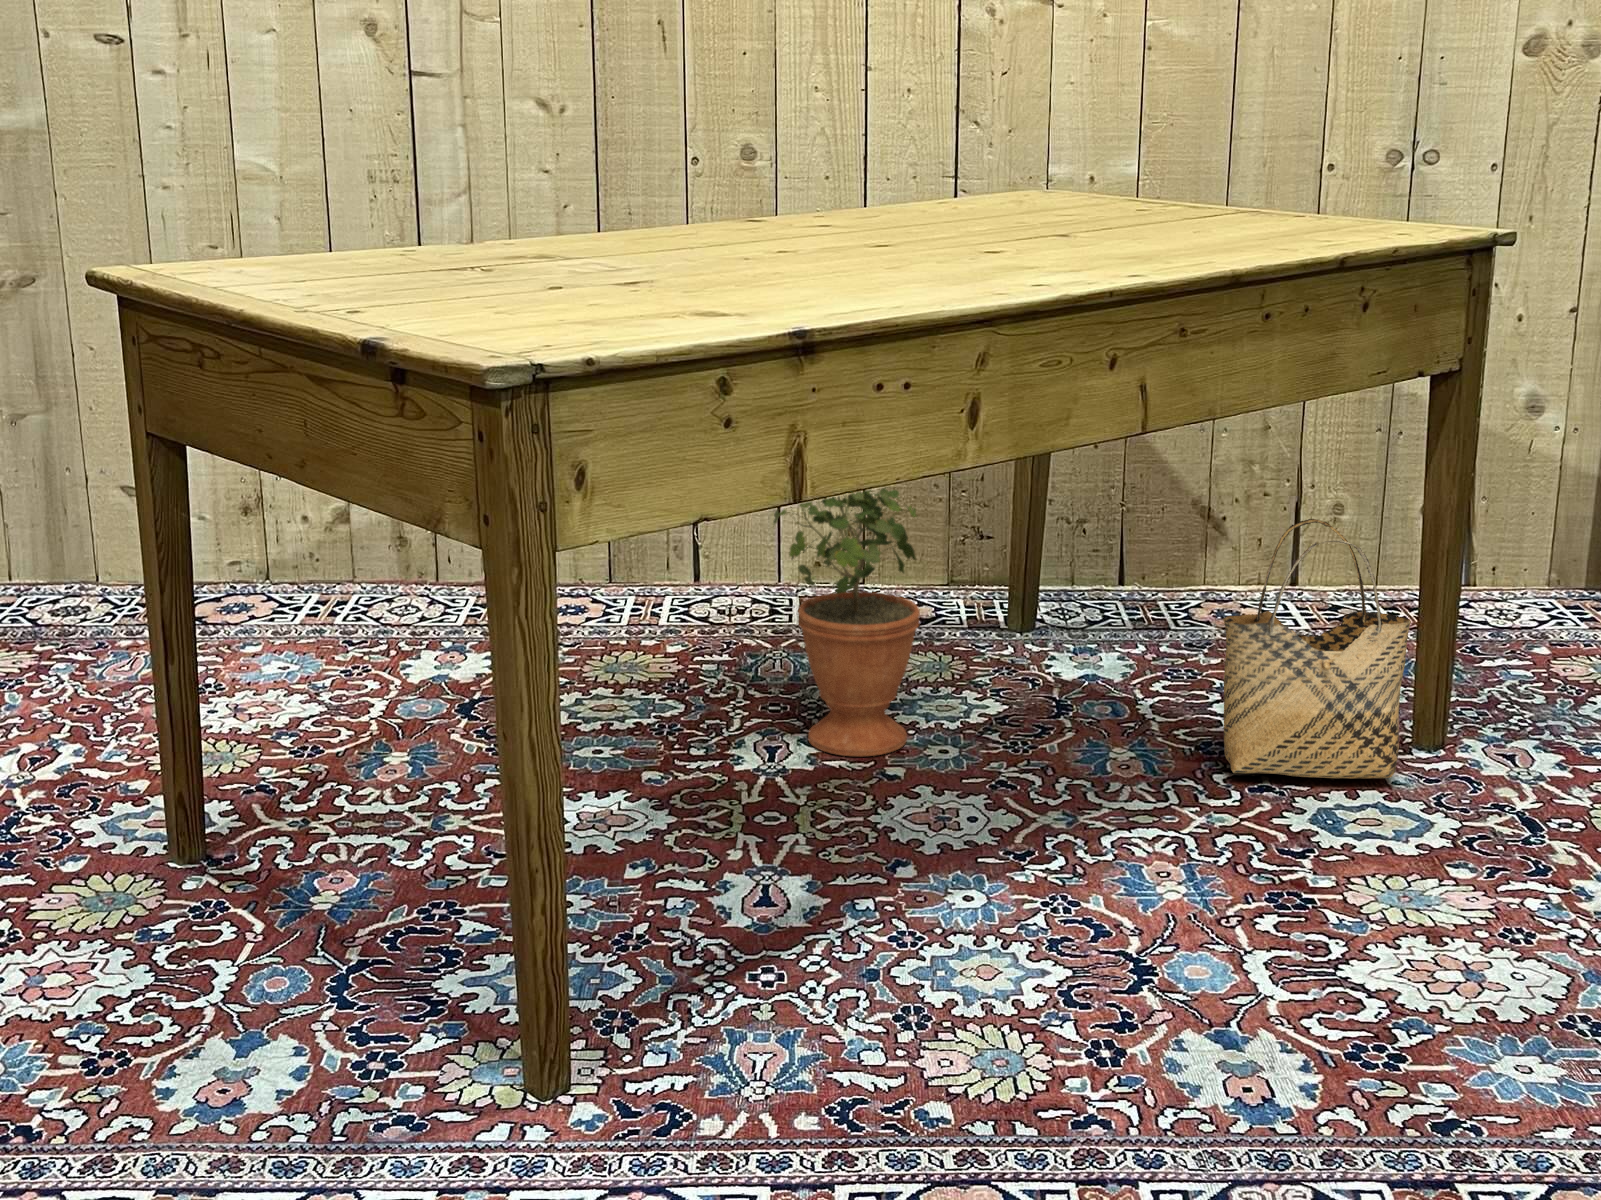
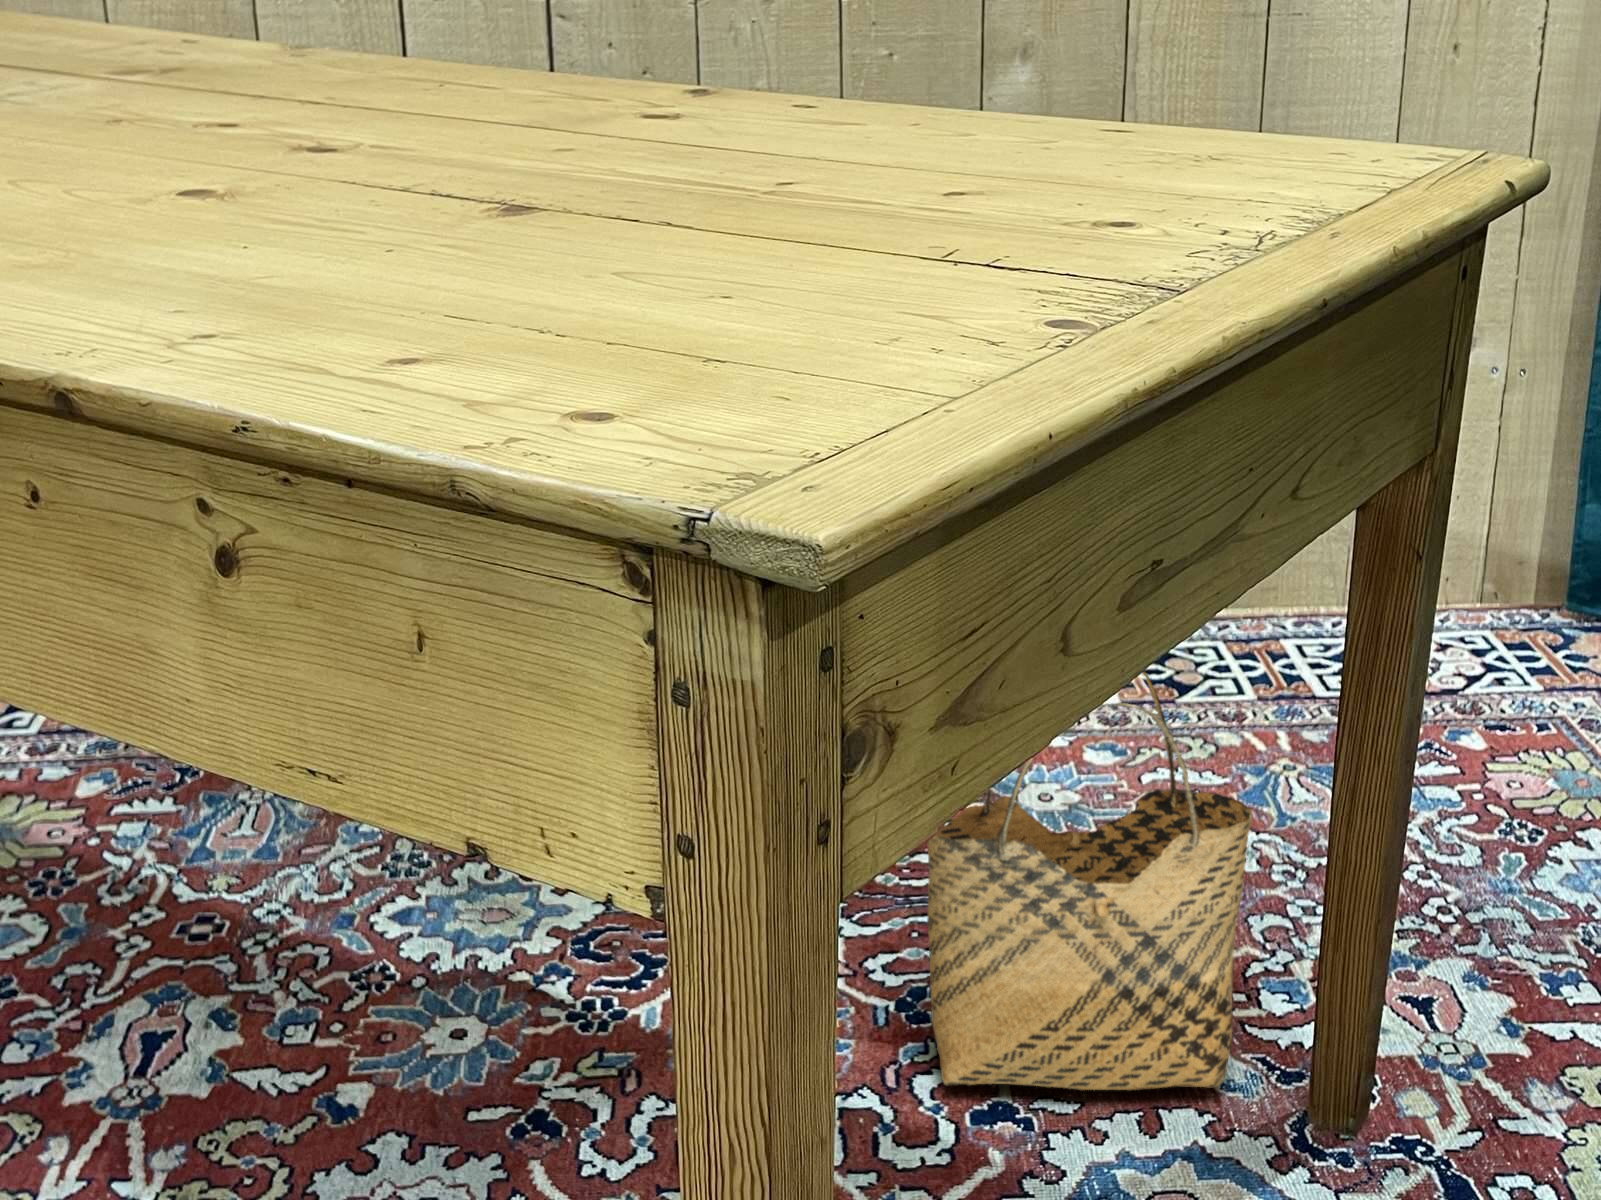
potted plant: present [773,488,920,756] -> none [105,411,403,1055]

